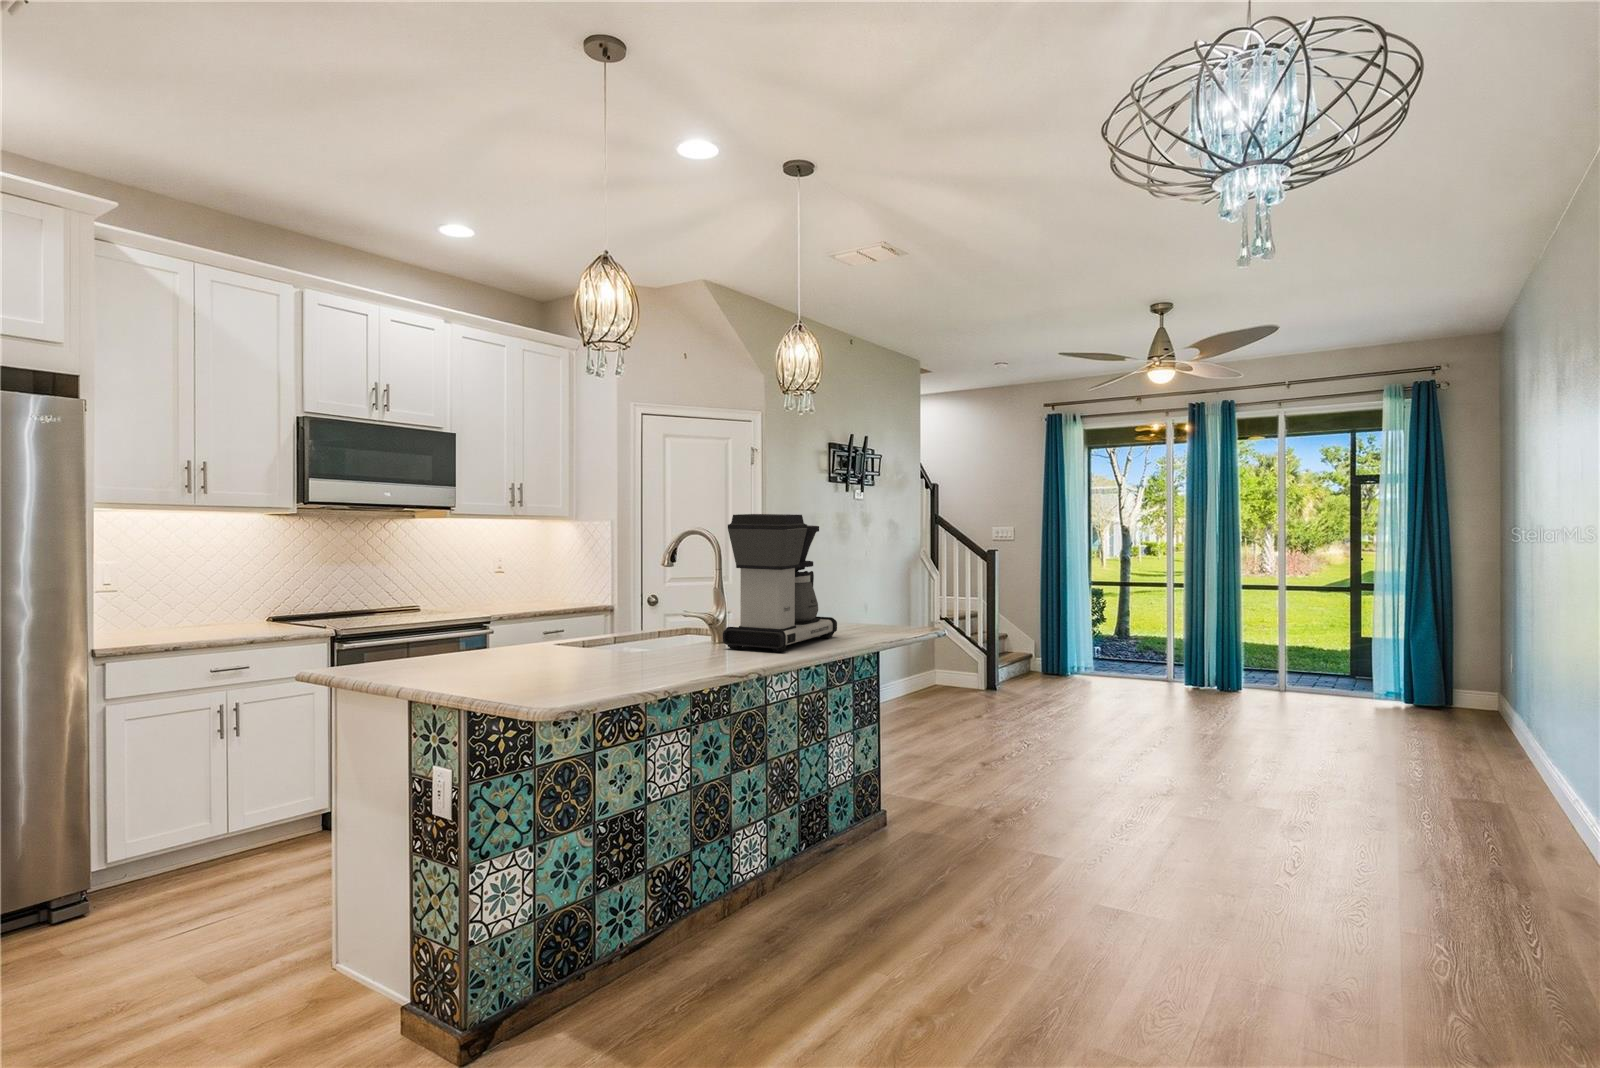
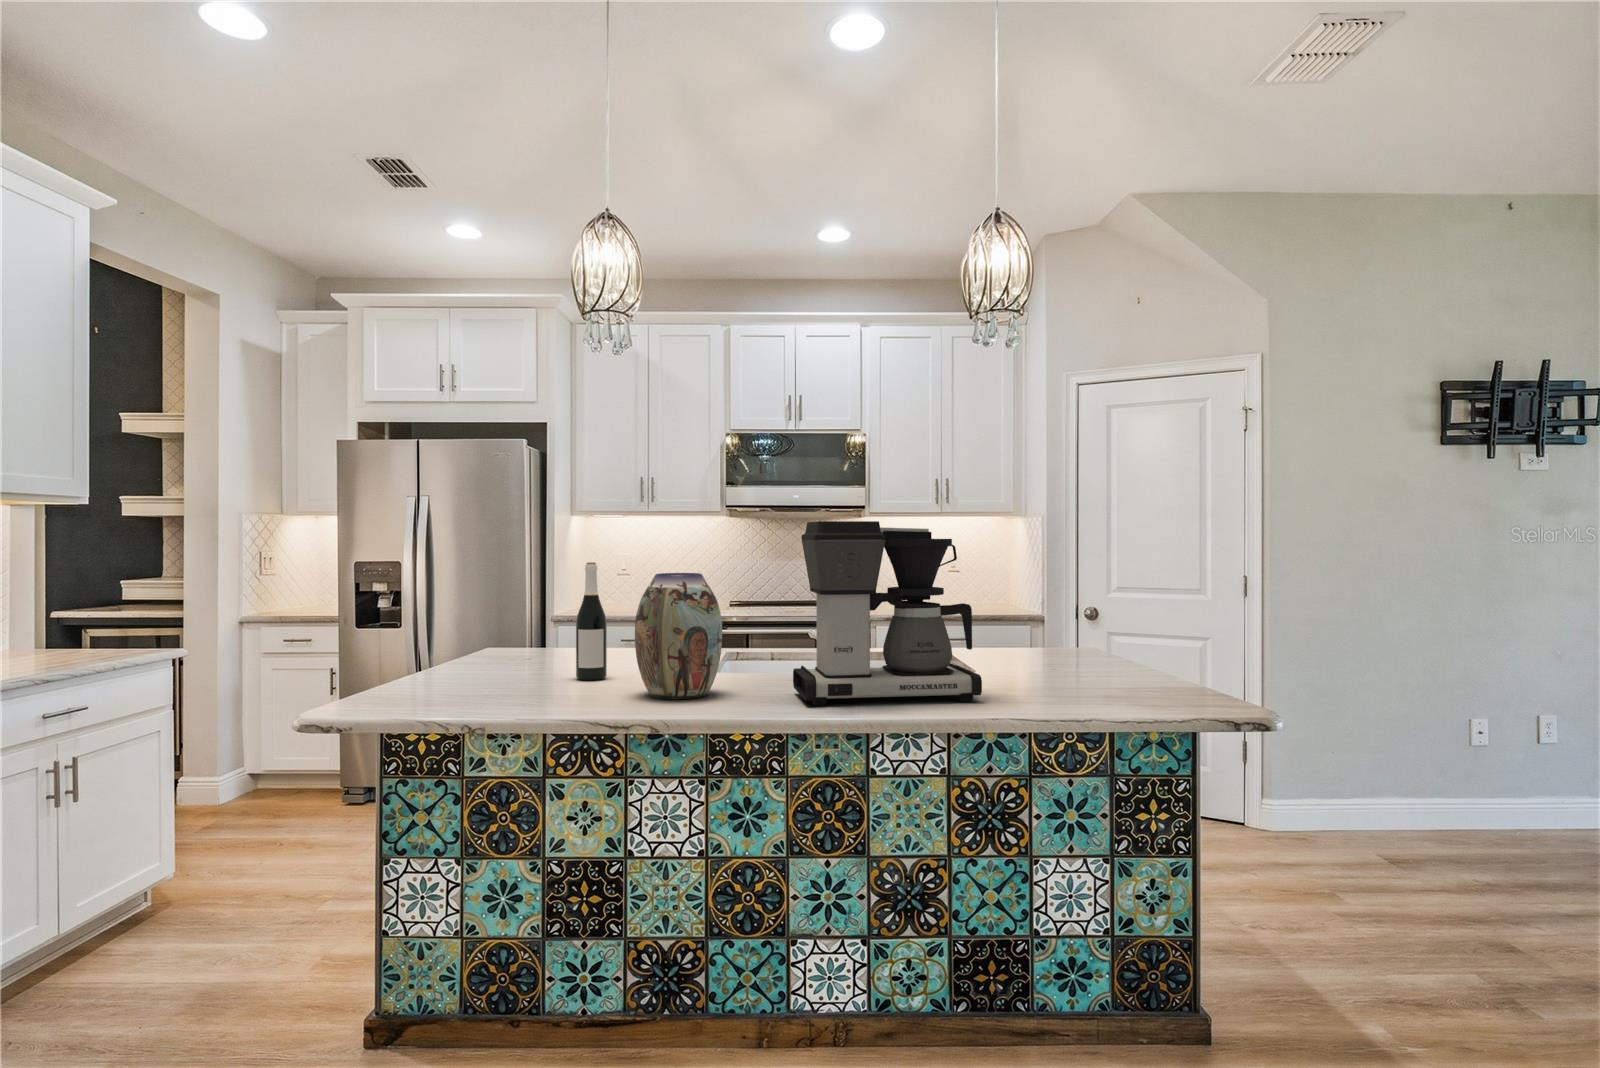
wine bottle: none [517,554,547,667] -> present [576,562,607,680]
vase: none [633,559,706,665] -> present [635,573,722,699]

